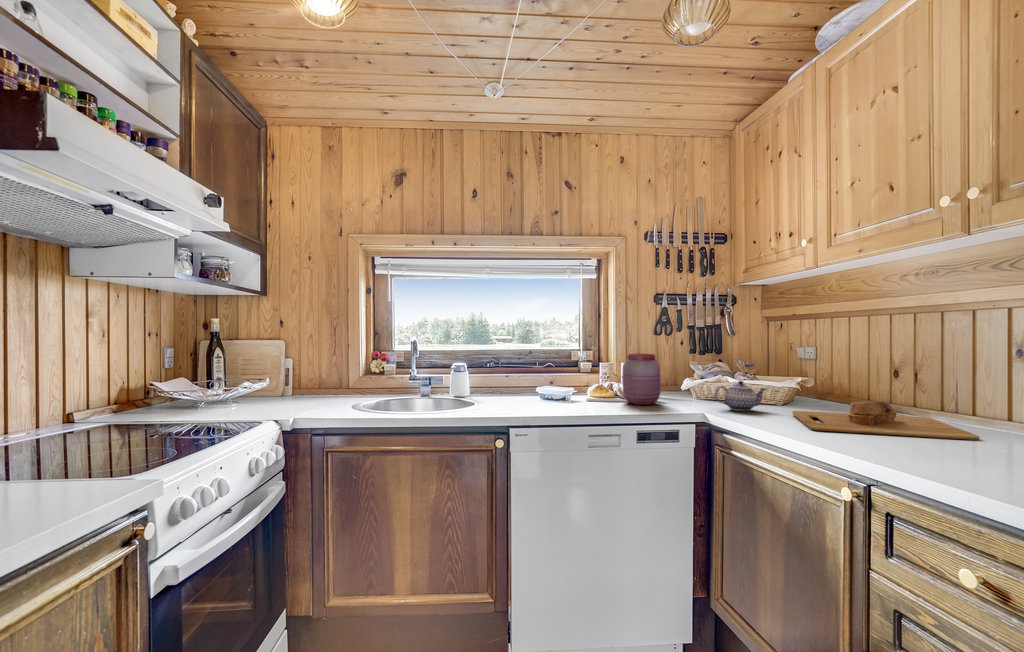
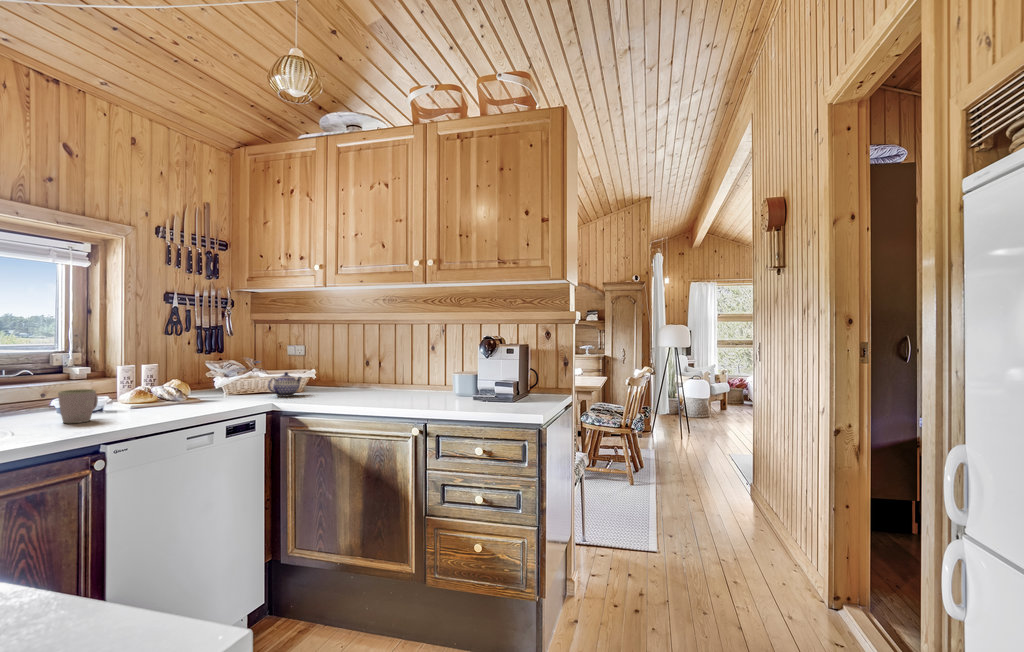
jar: present [623,354,660,405] -> none [172,354,214,404]
mug: none [517,379,549,407] -> present [58,389,98,423]
cutting board: present [792,402,979,440] -> none [324,377,426,398]

